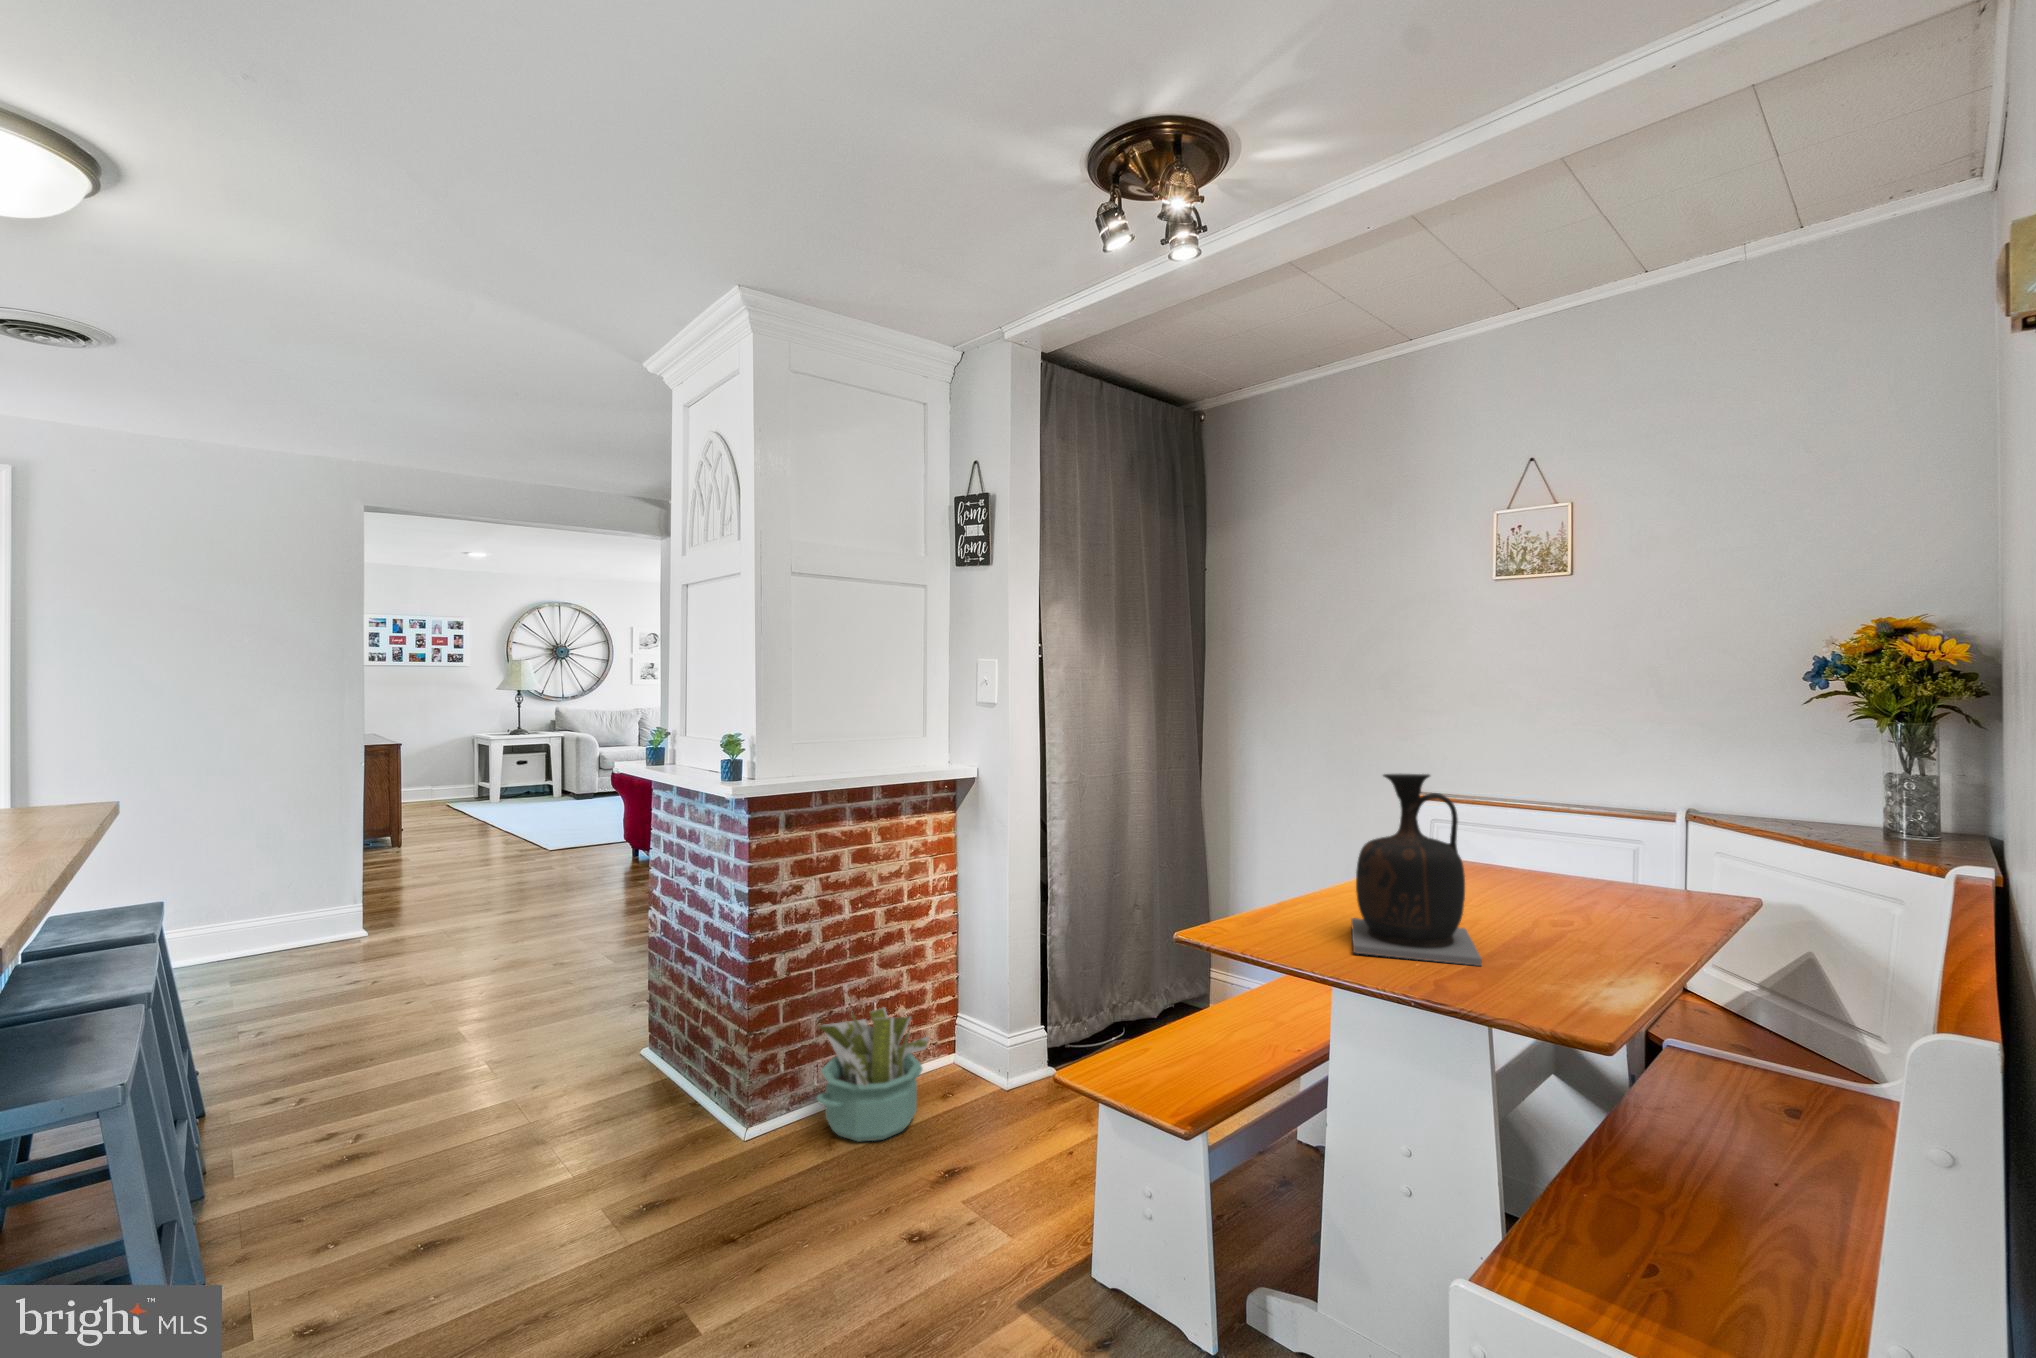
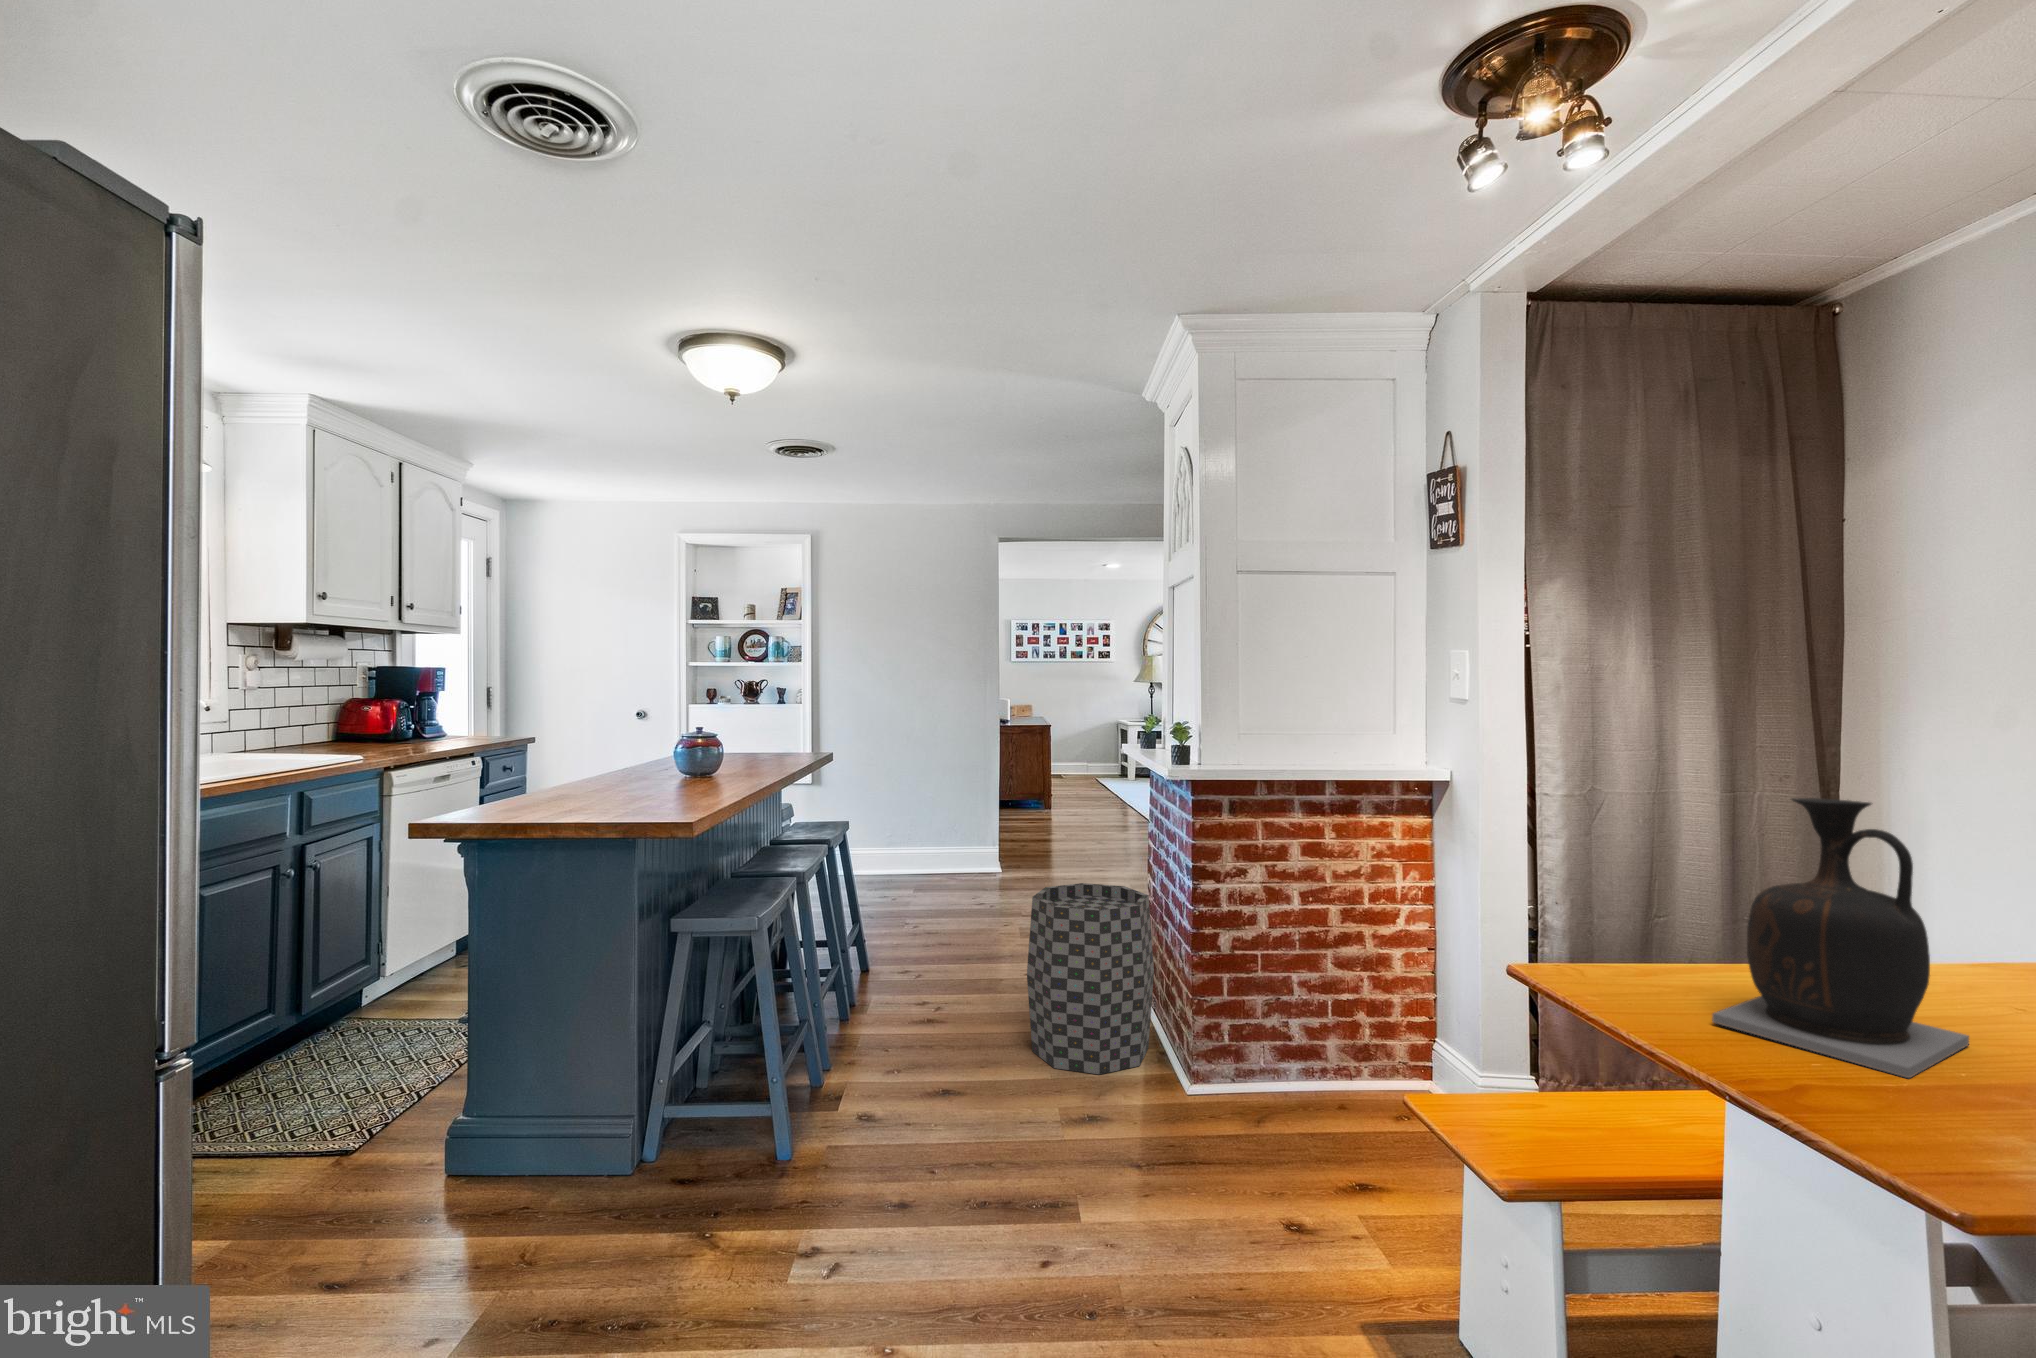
trash can: none [527,924,685,1162] -> present [1027,883,1154,1074]
decorative plant: present [816,1008,929,1142] -> none [1246,1000,1375,1133]

